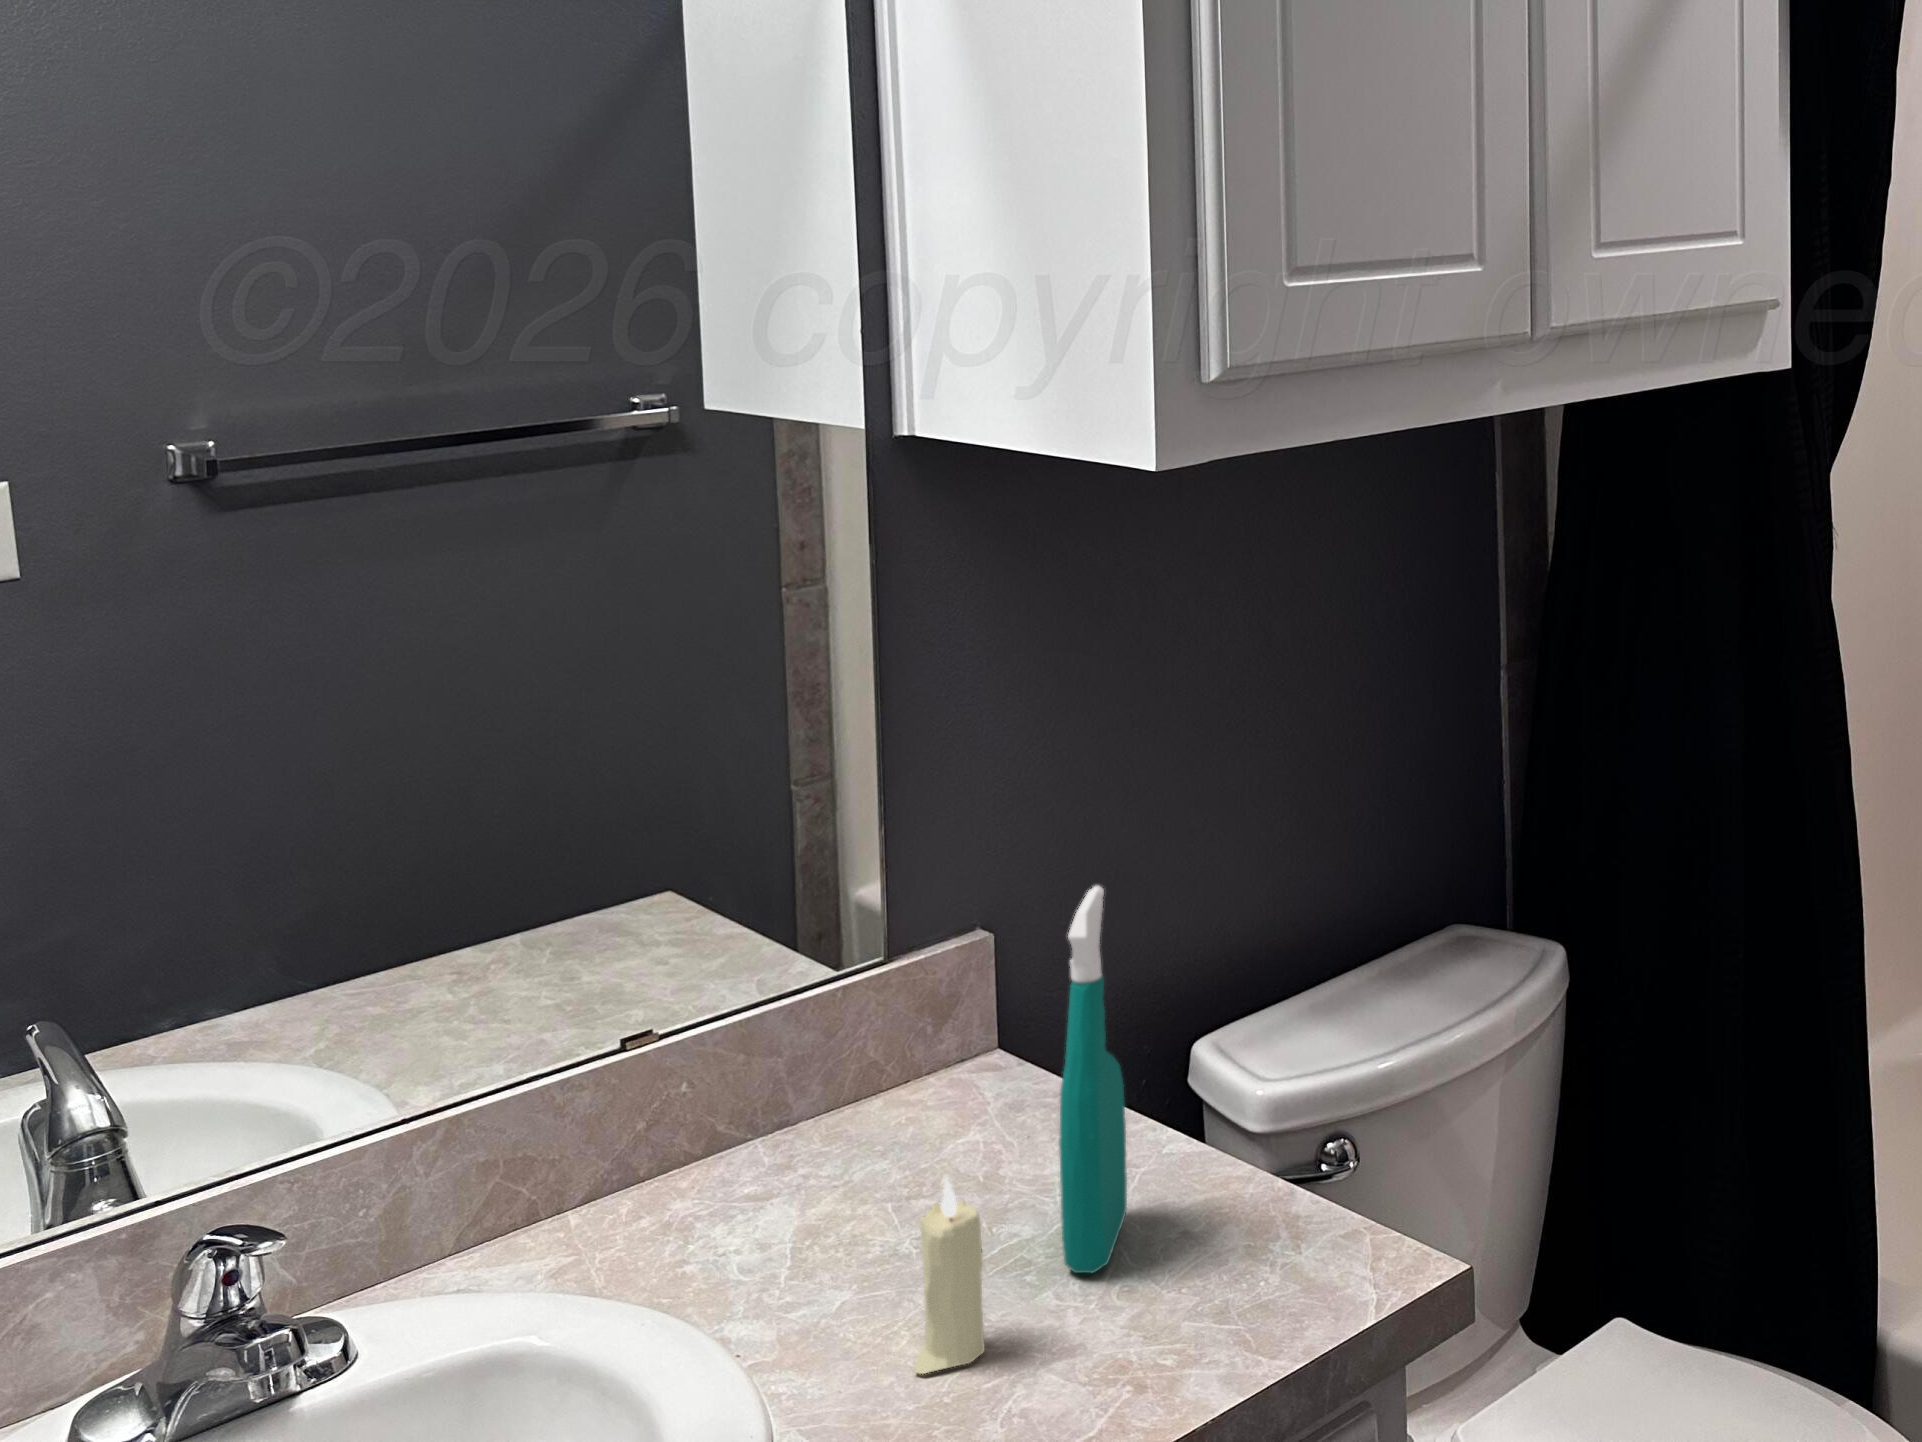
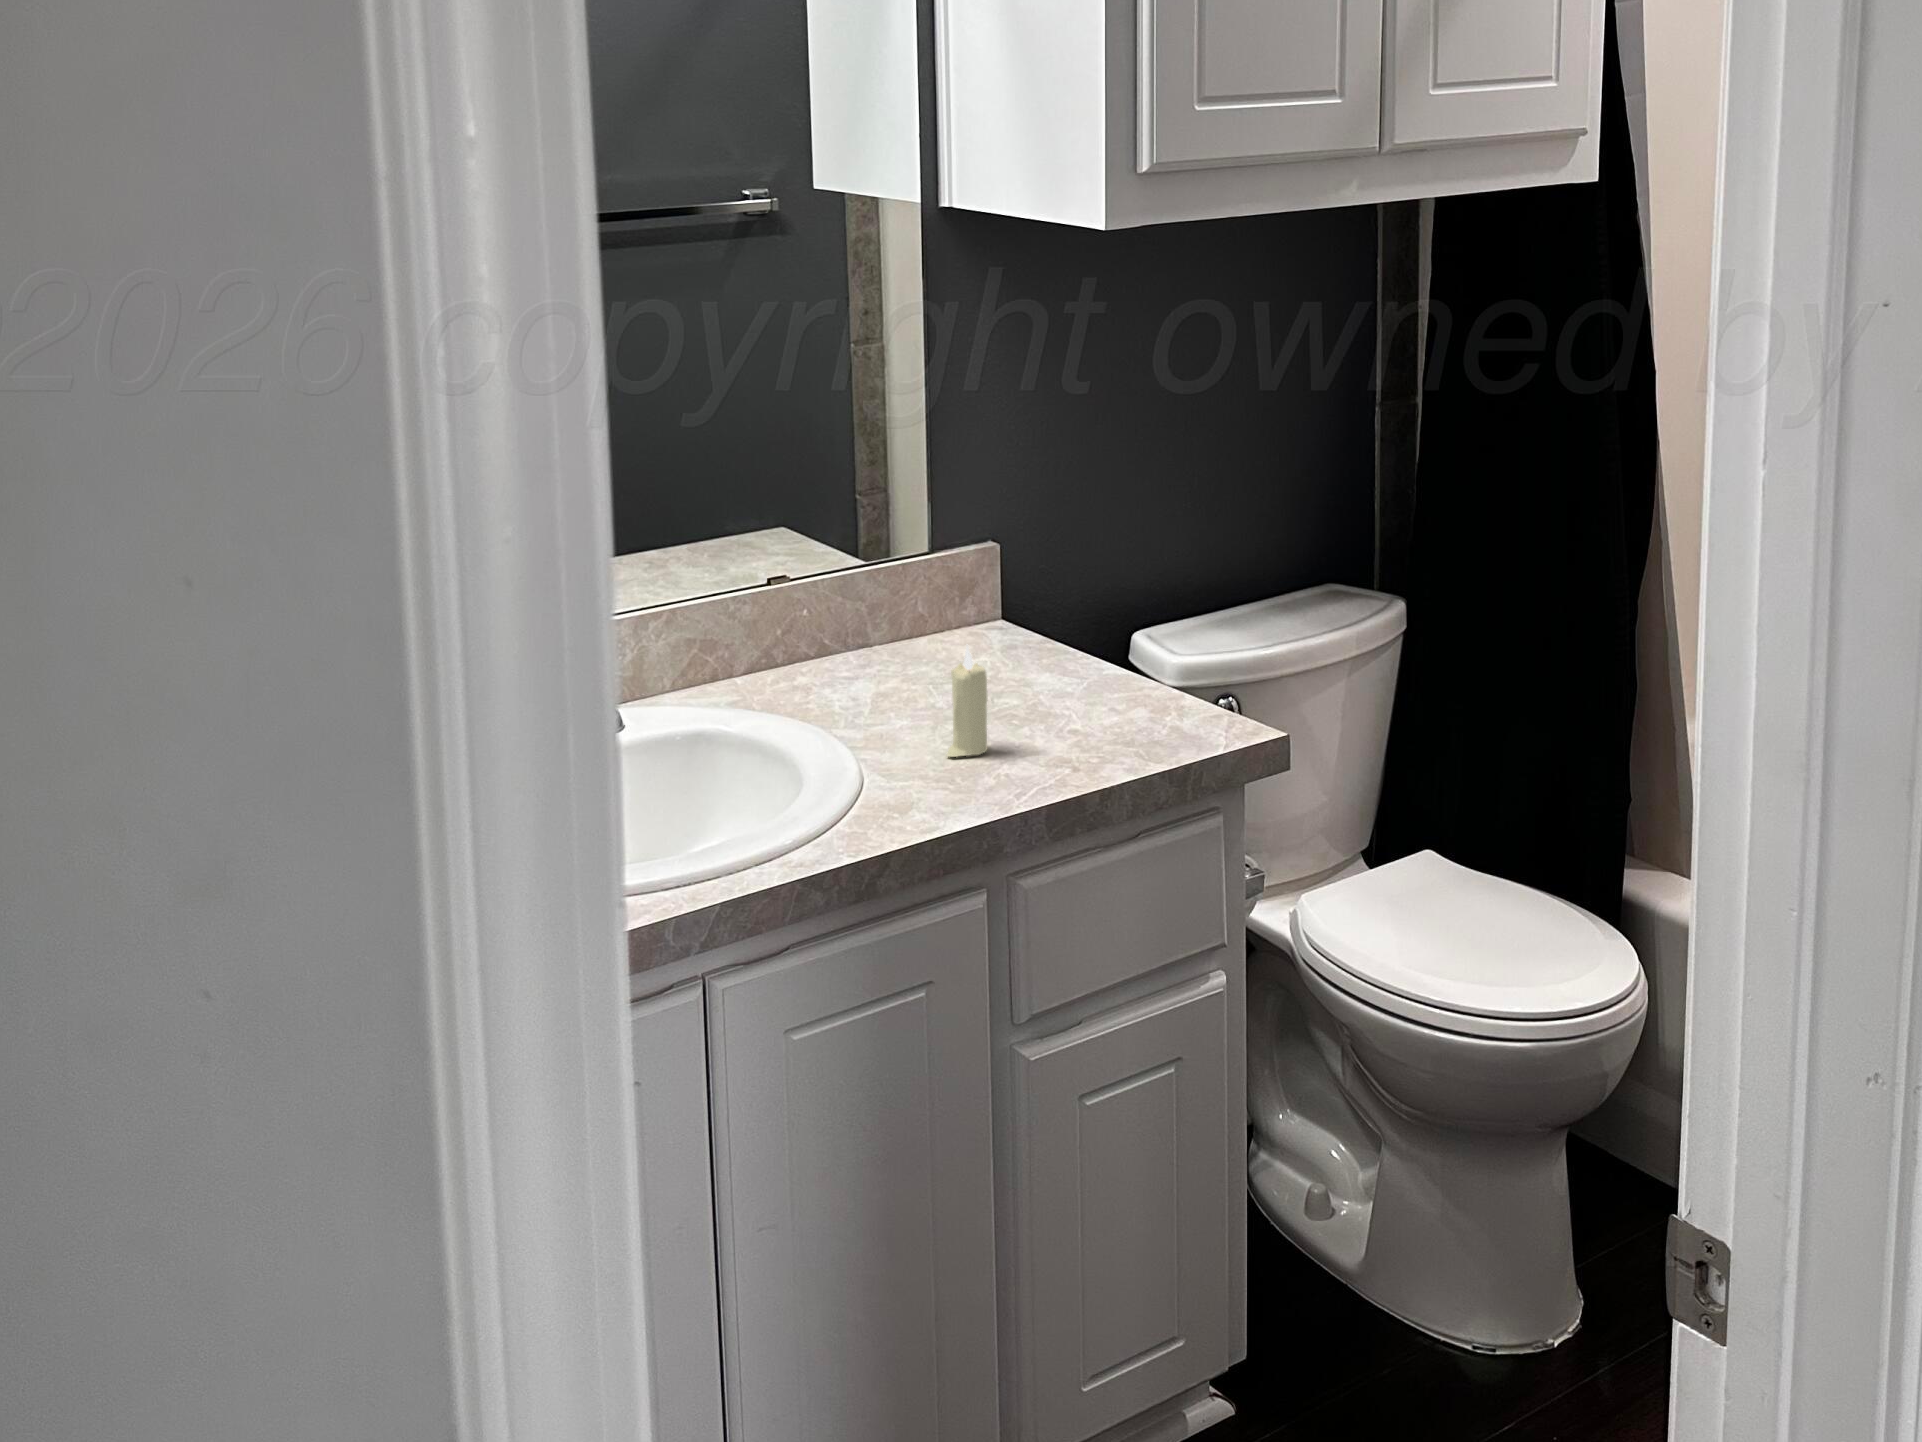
spray bottle: present [1059,886,1127,1273] -> none [1035,493,1077,724]

